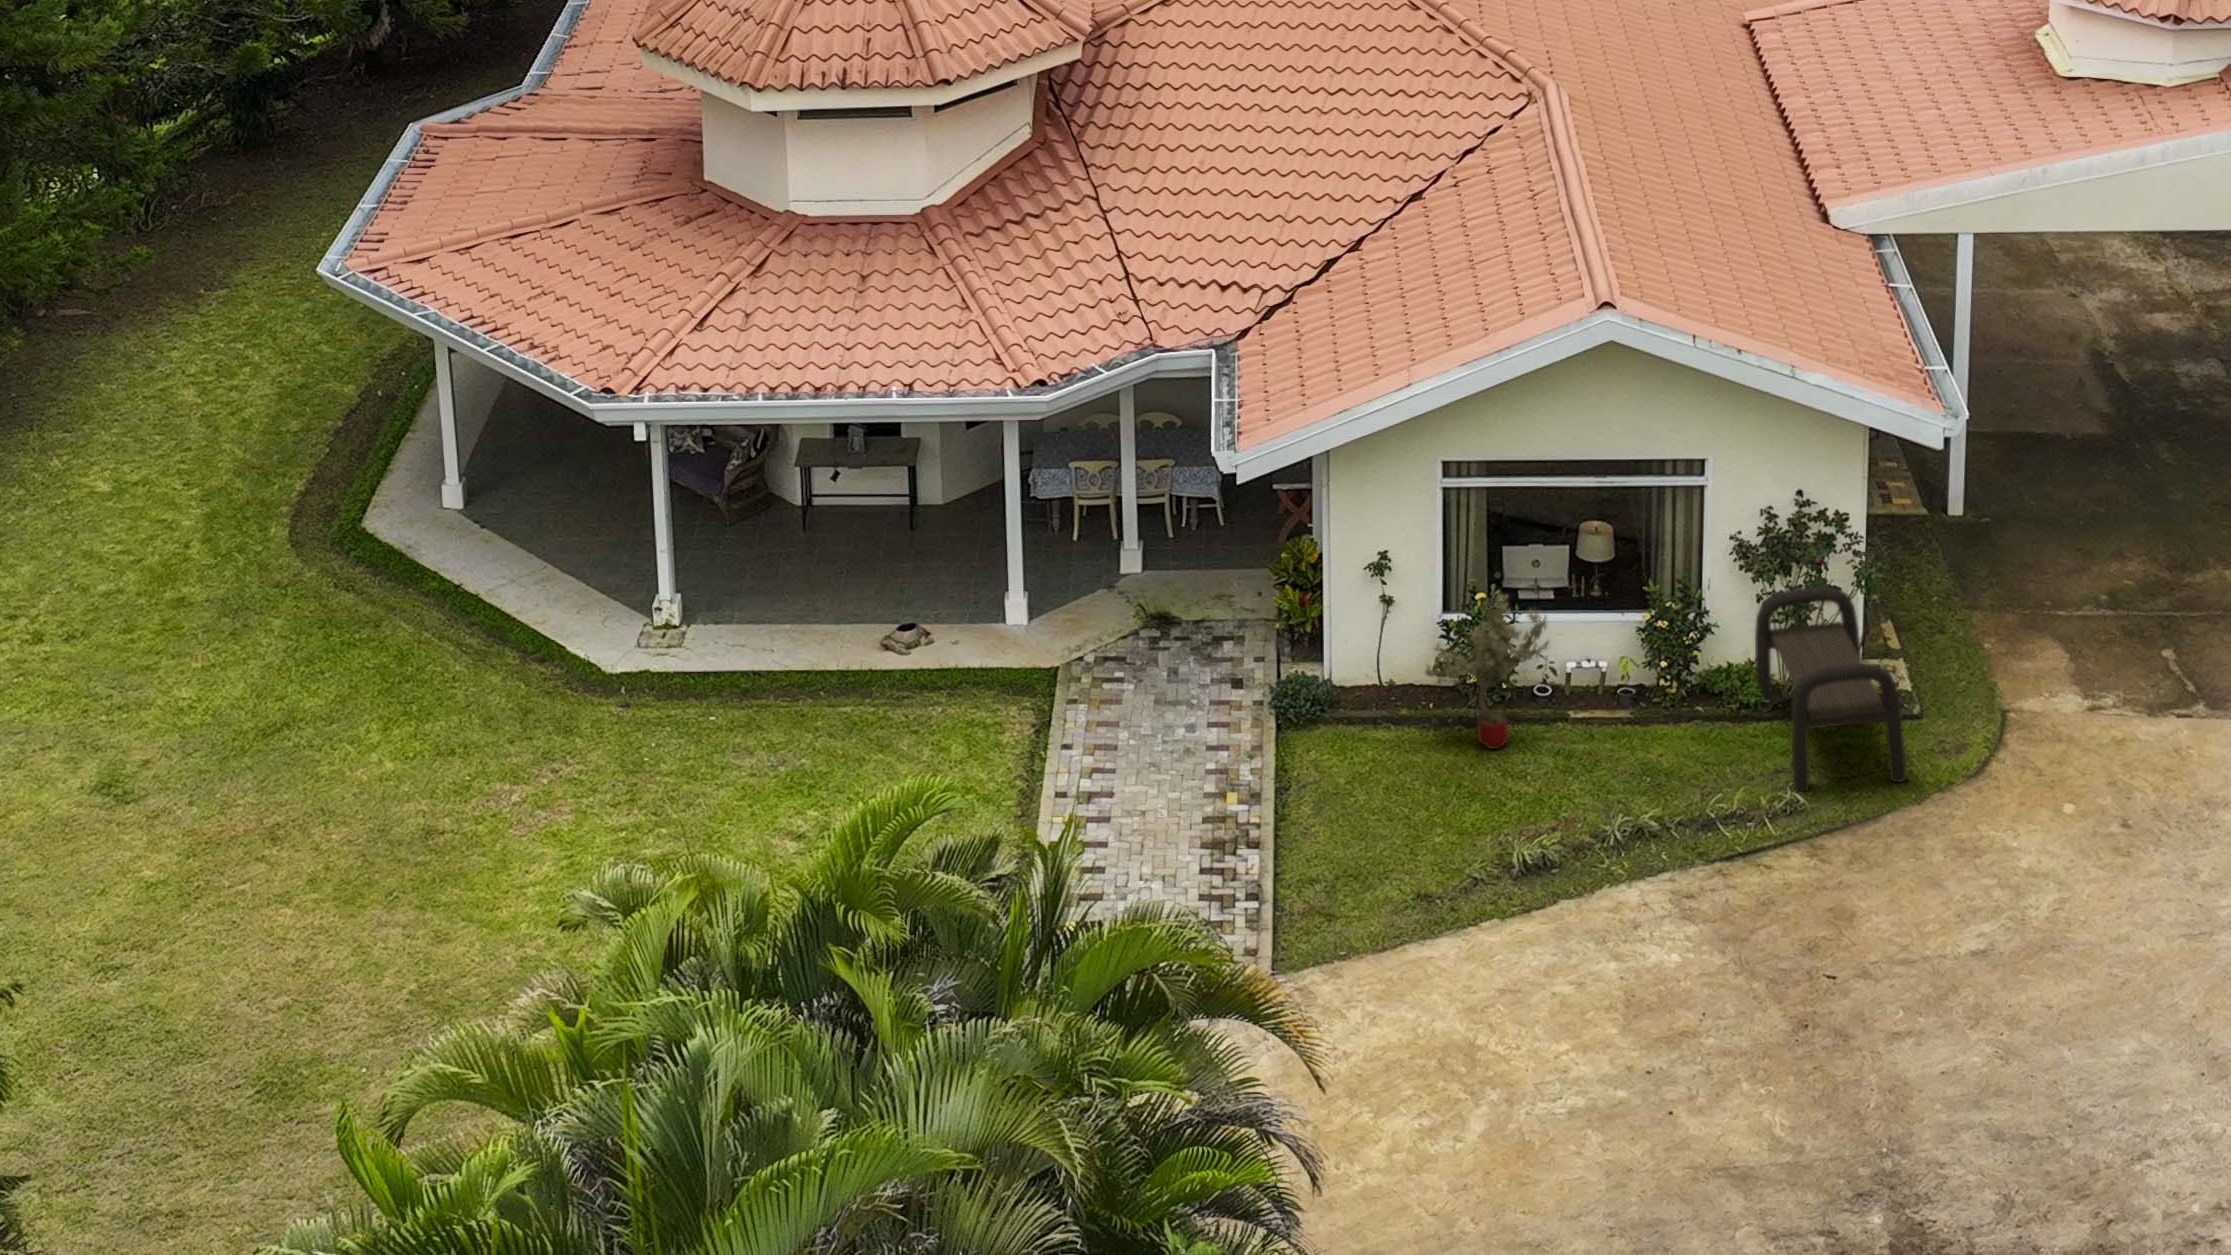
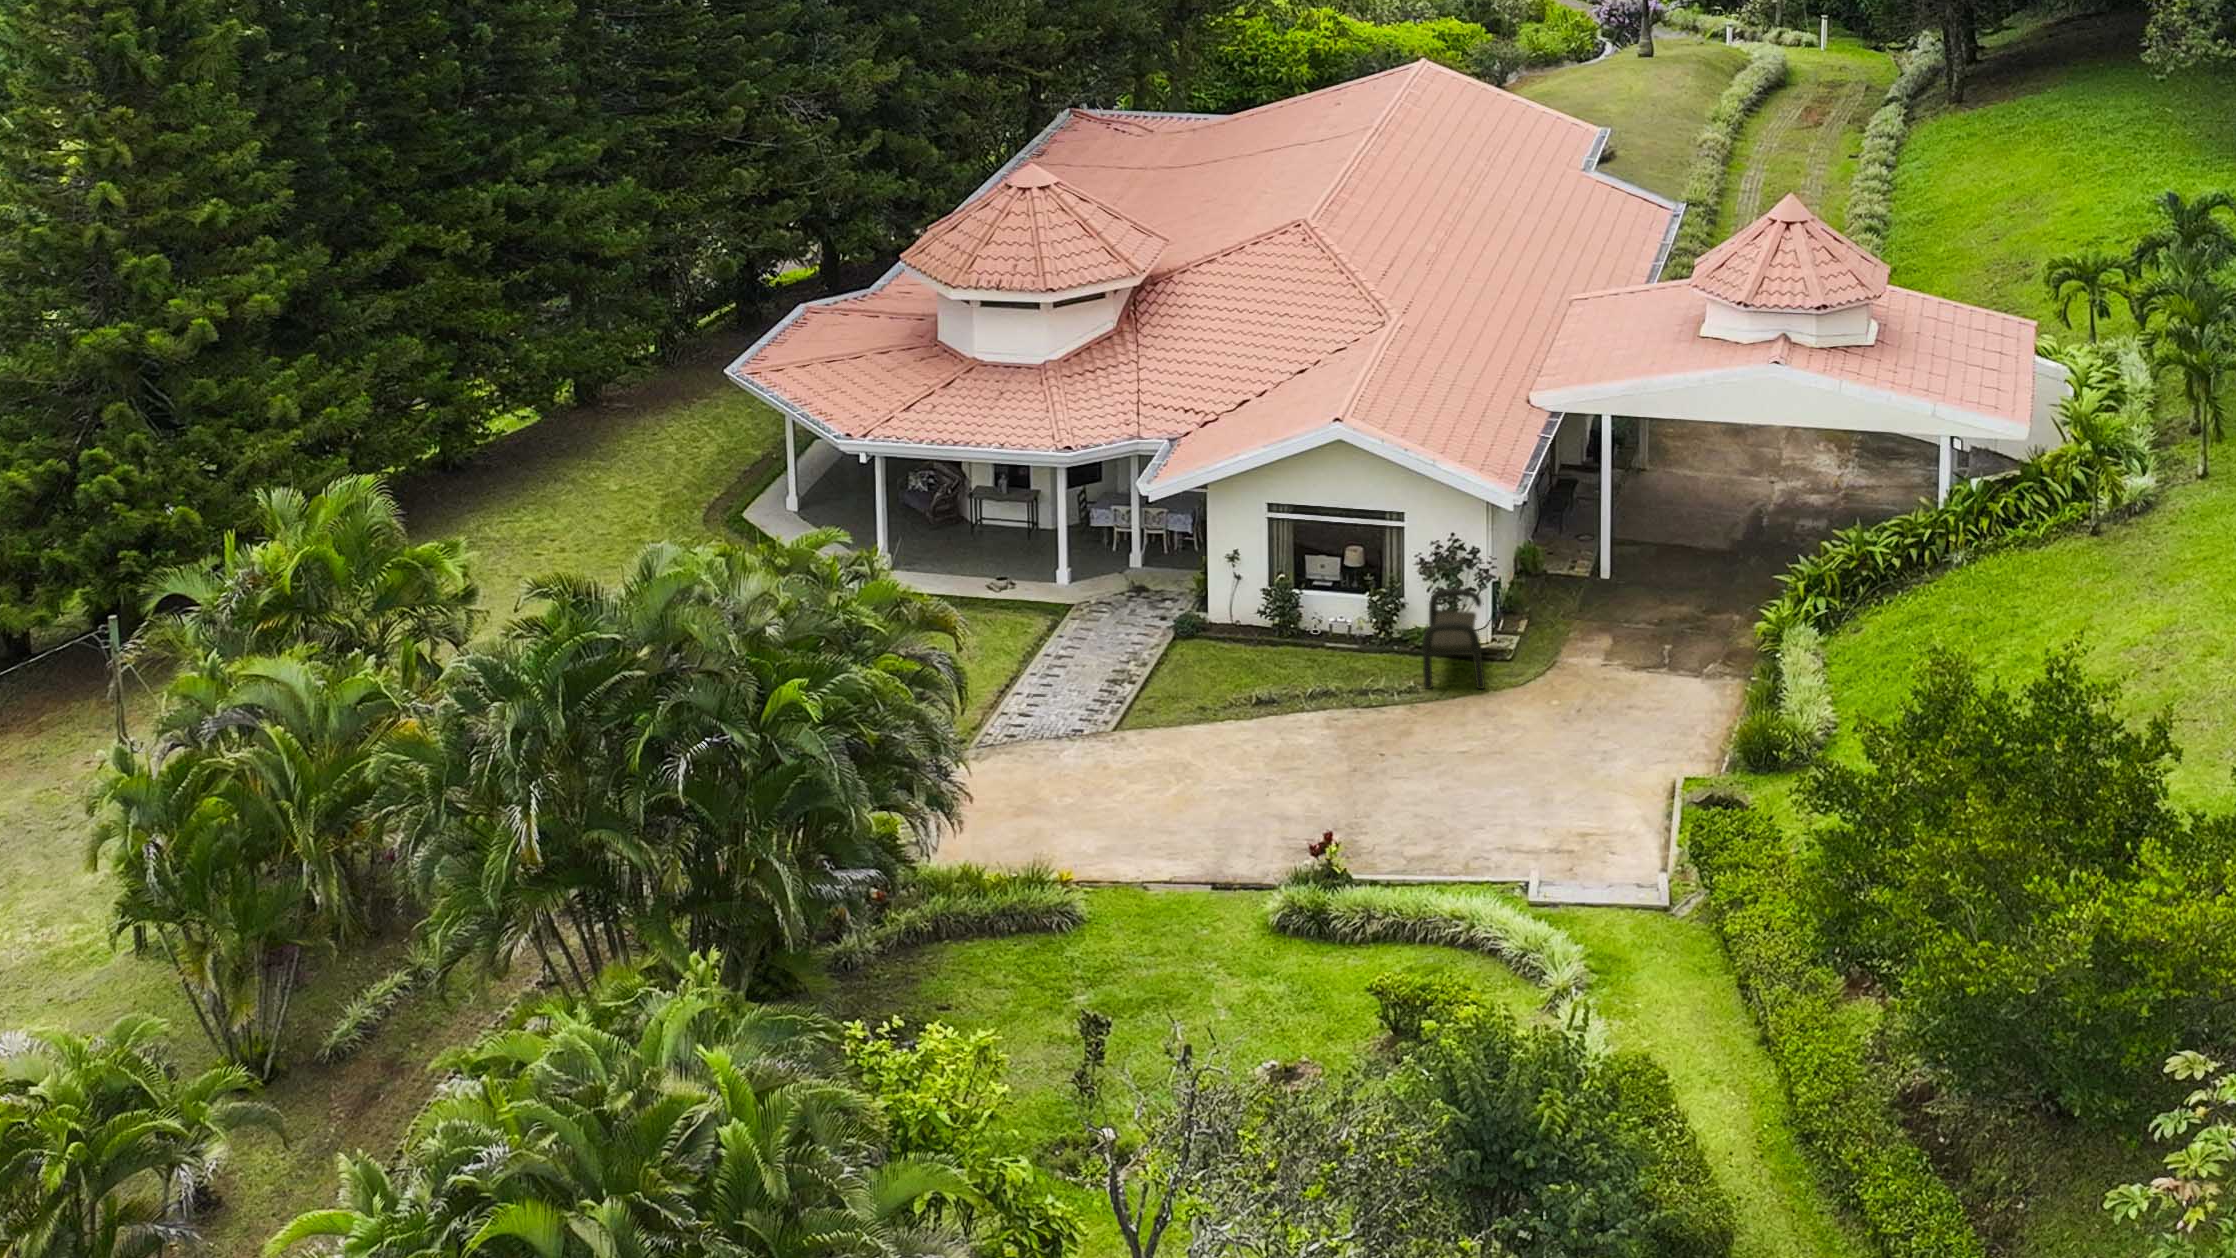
potted tree: present [1425,593,1549,749] -> none [1247,575,1314,659]

